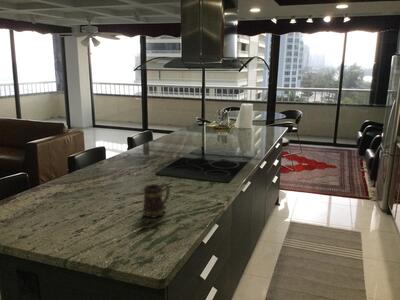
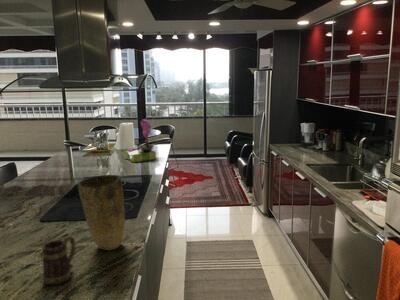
flower arrangement: none [241,100,269,140] -> present [124,120,156,162]
vase: none [178,140,214,202] -> present [78,175,125,250]

